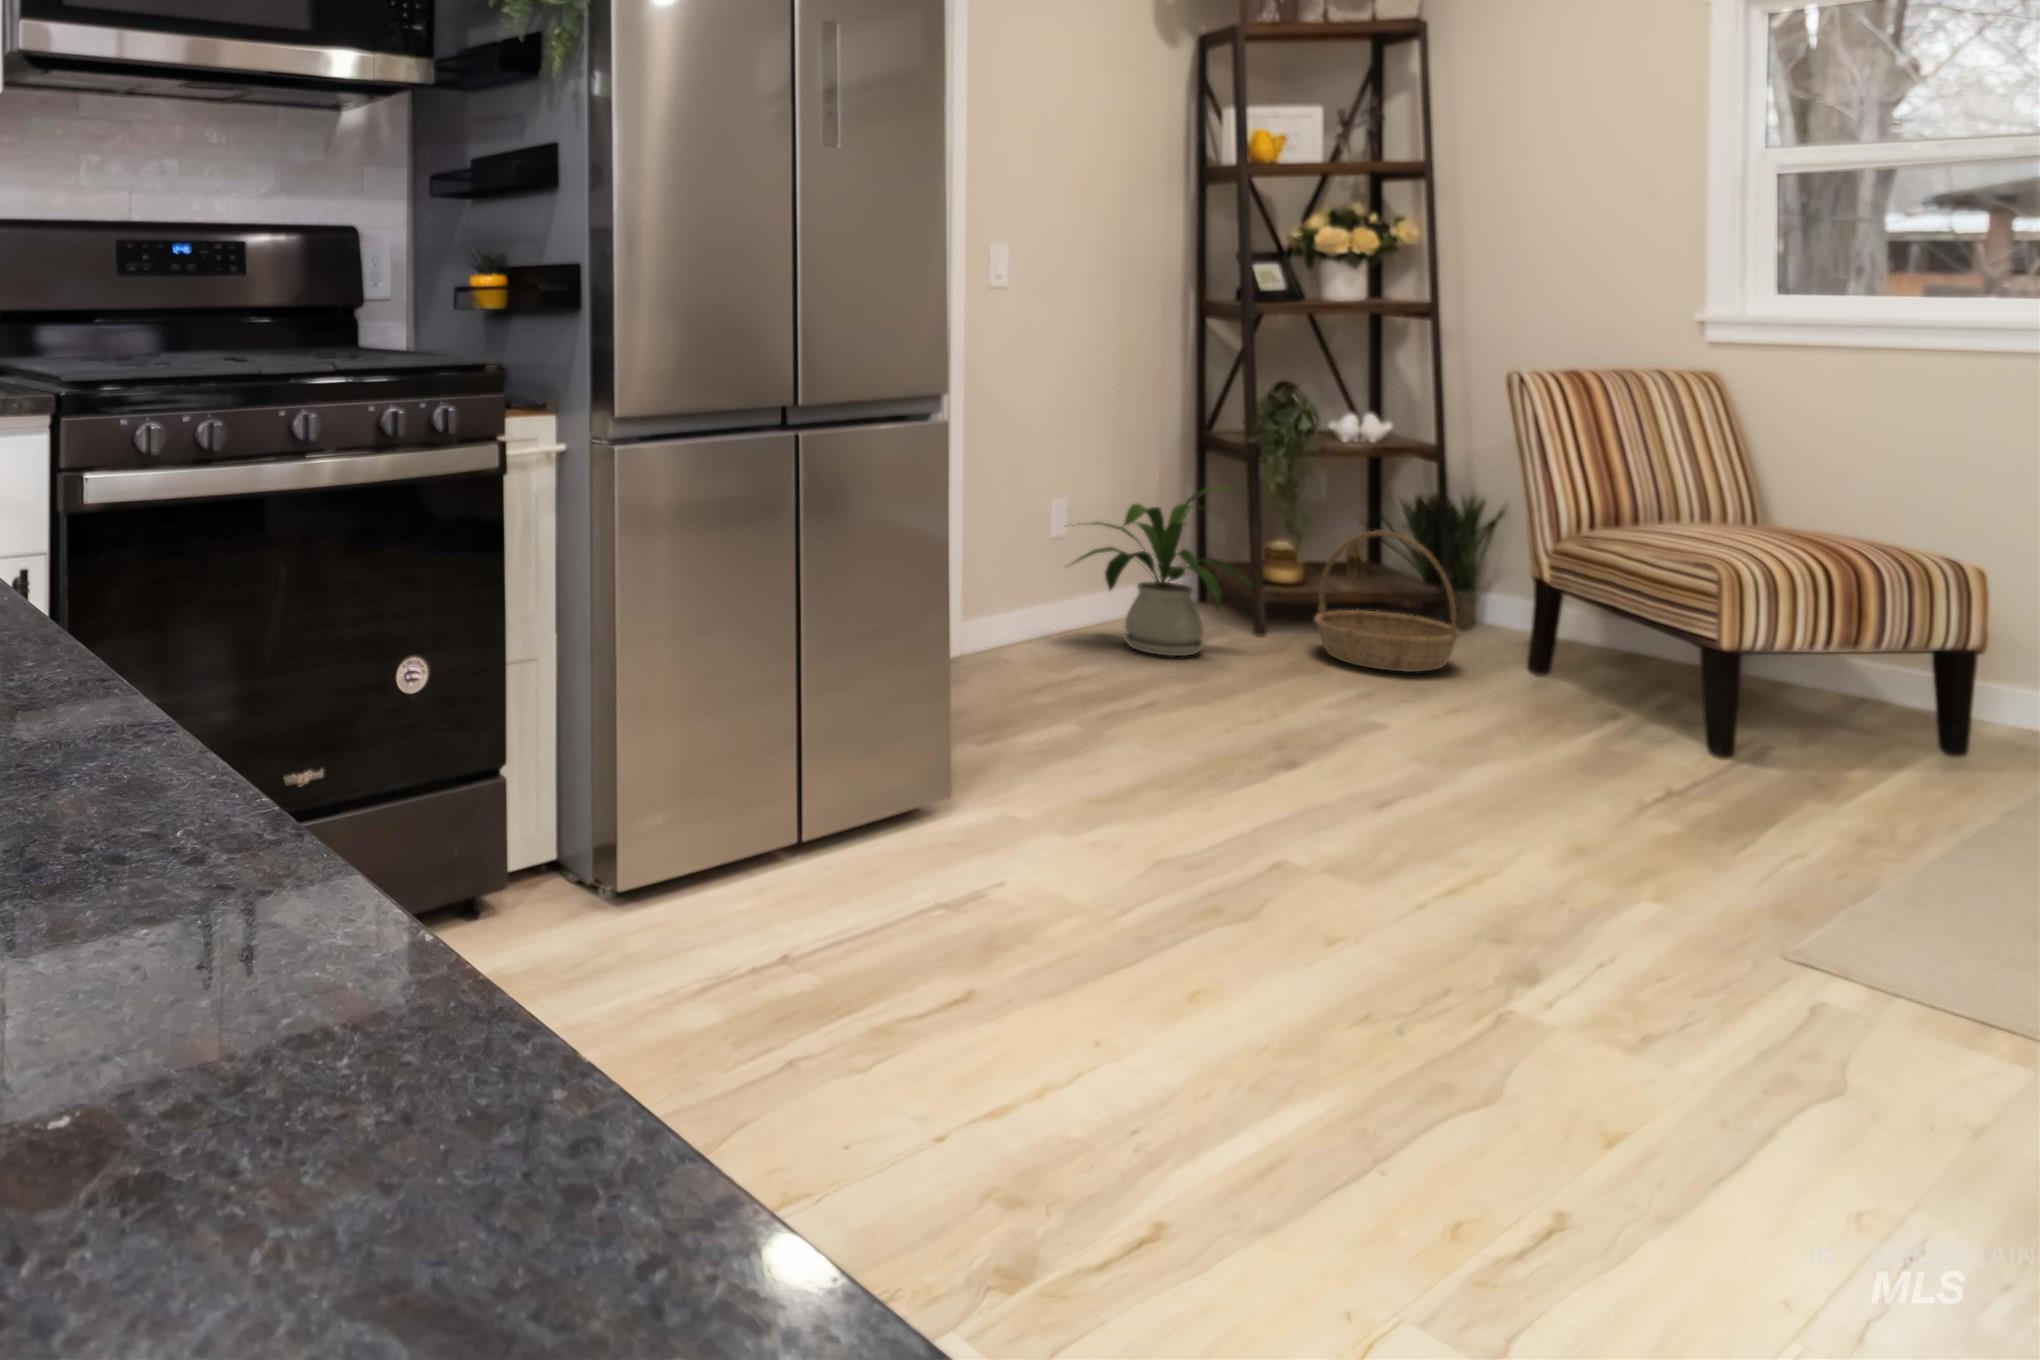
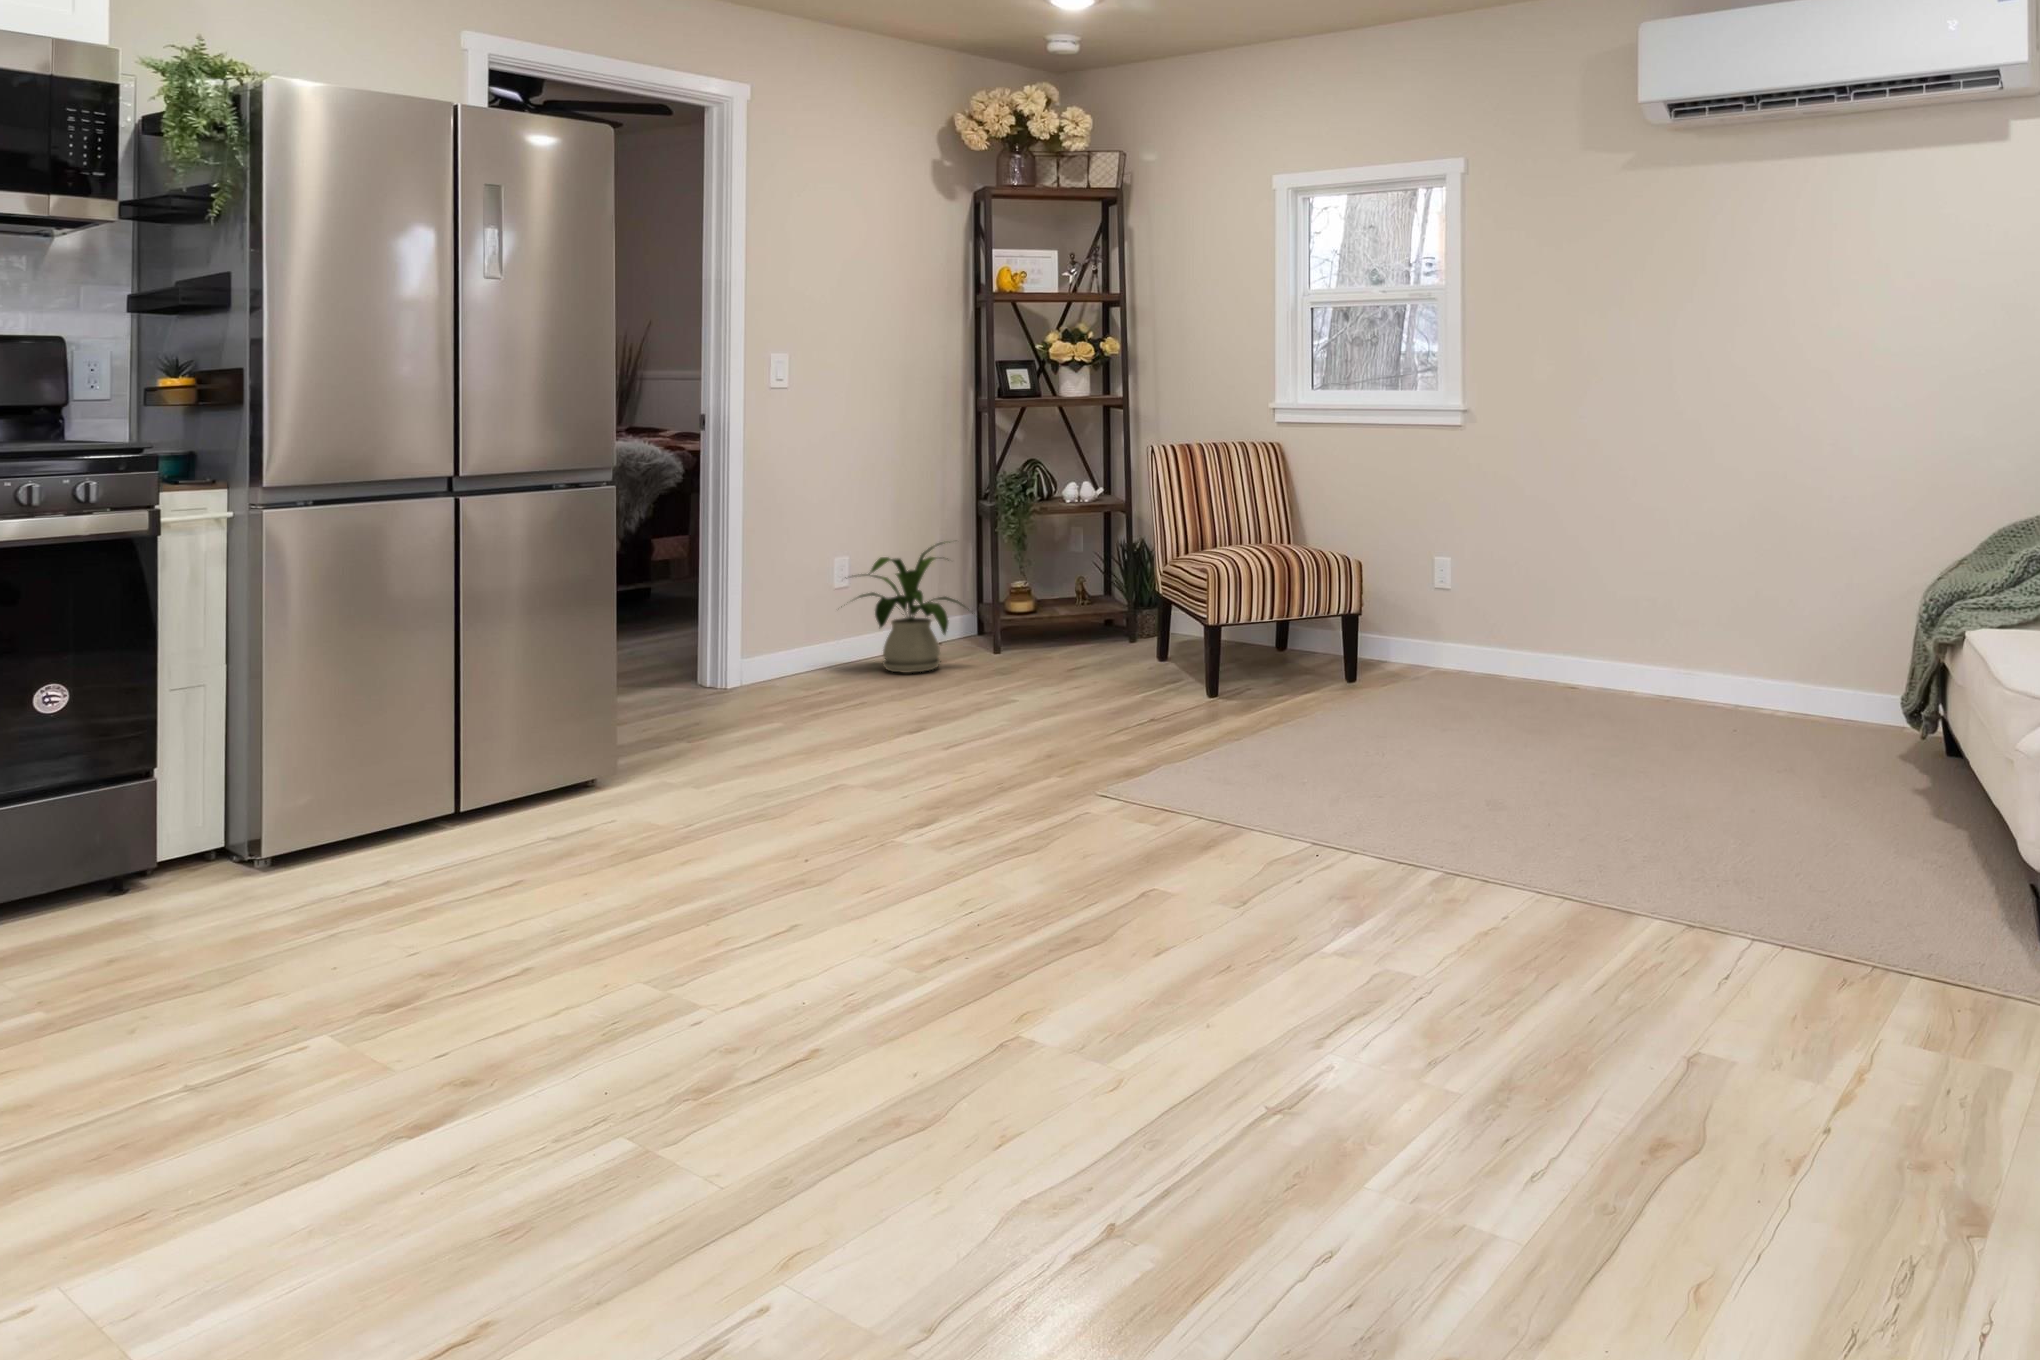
basket: present [1314,530,1460,672] -> none [1022,569,1115,670]

